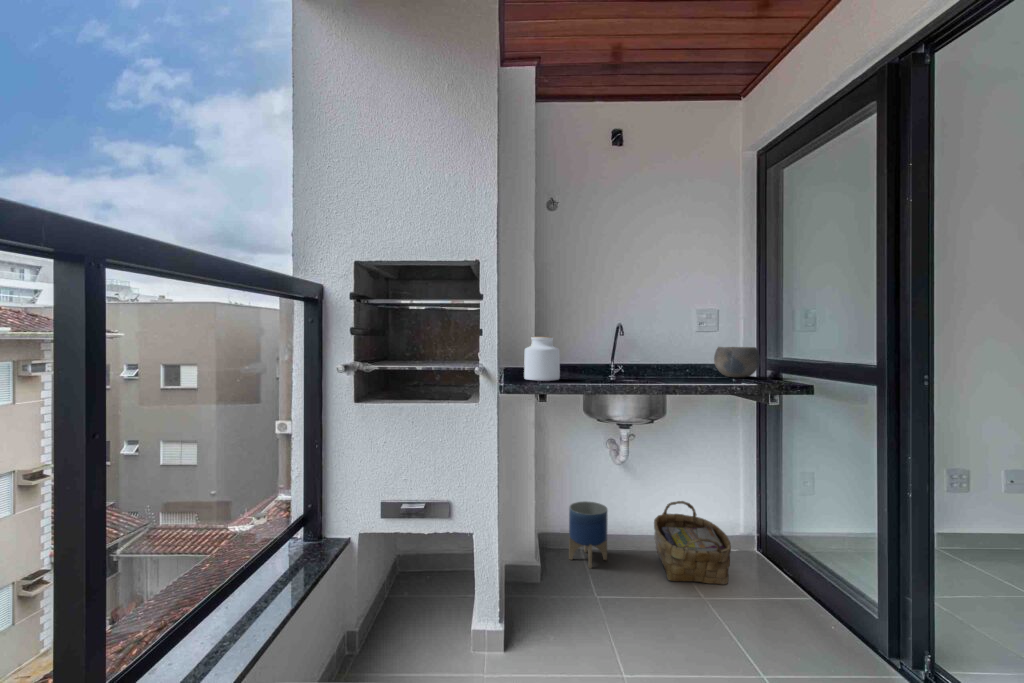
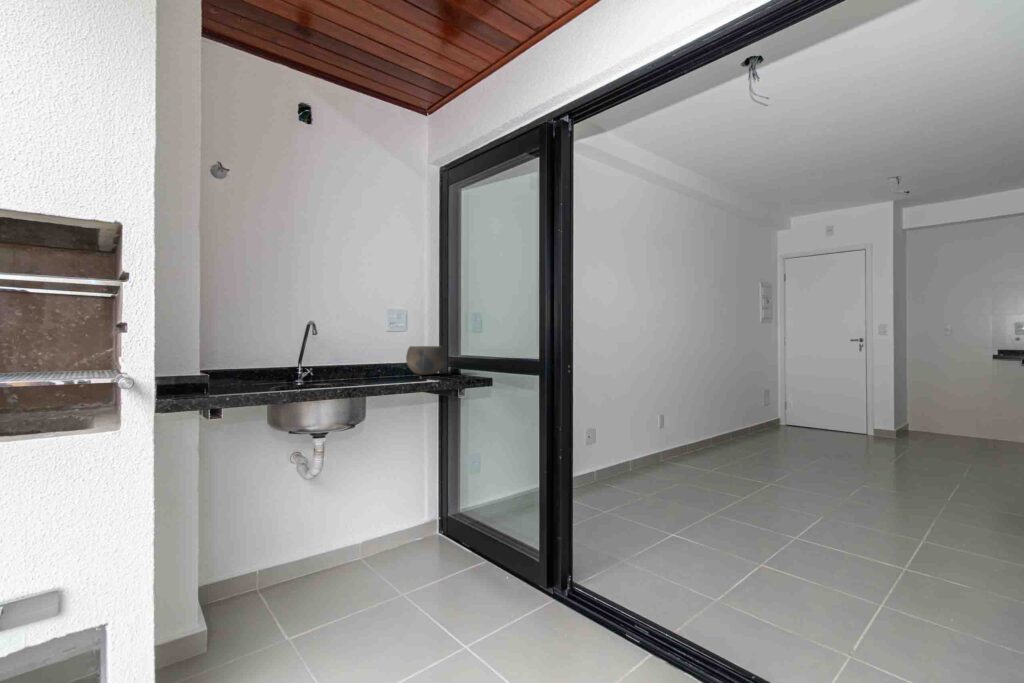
jar: present [524,337,560,381] -> none [189,336,242,392]
planter: present [569,501,608,568] -> none [247,526,297,605]
woven basket: present [654,501,731,585] -> none [348,502,425,587]

